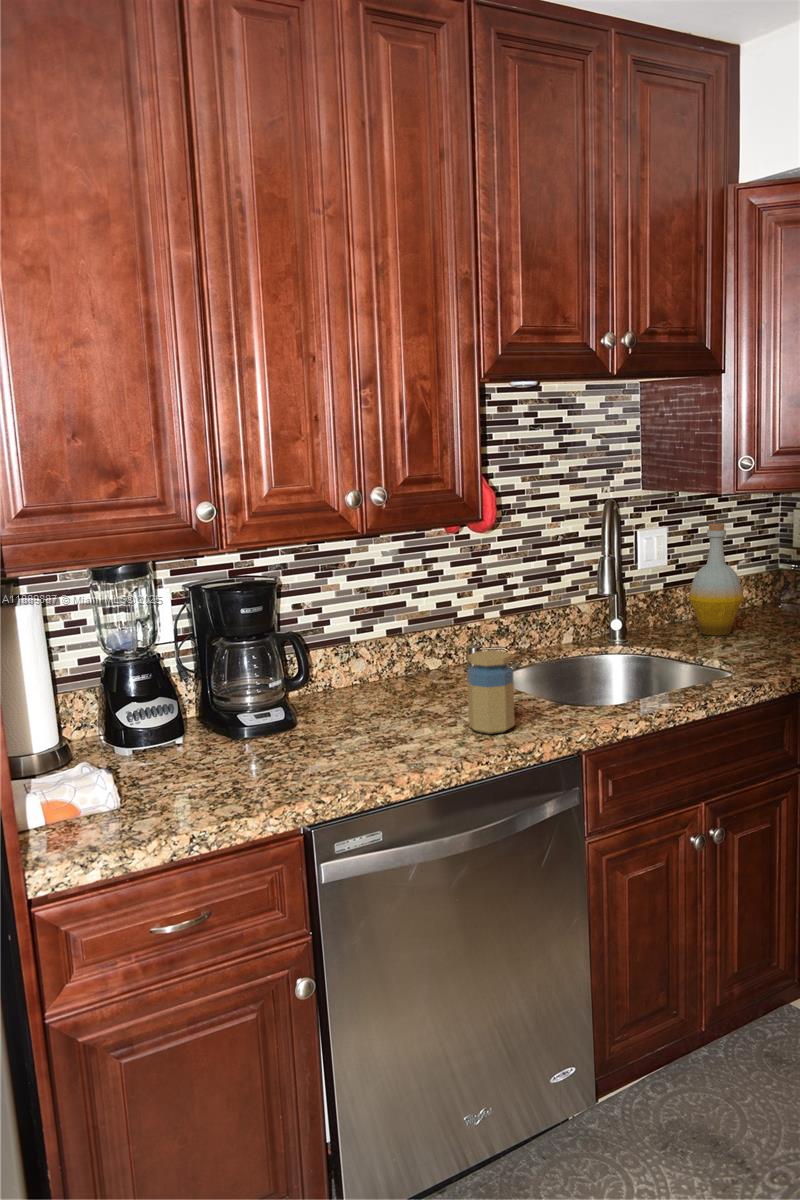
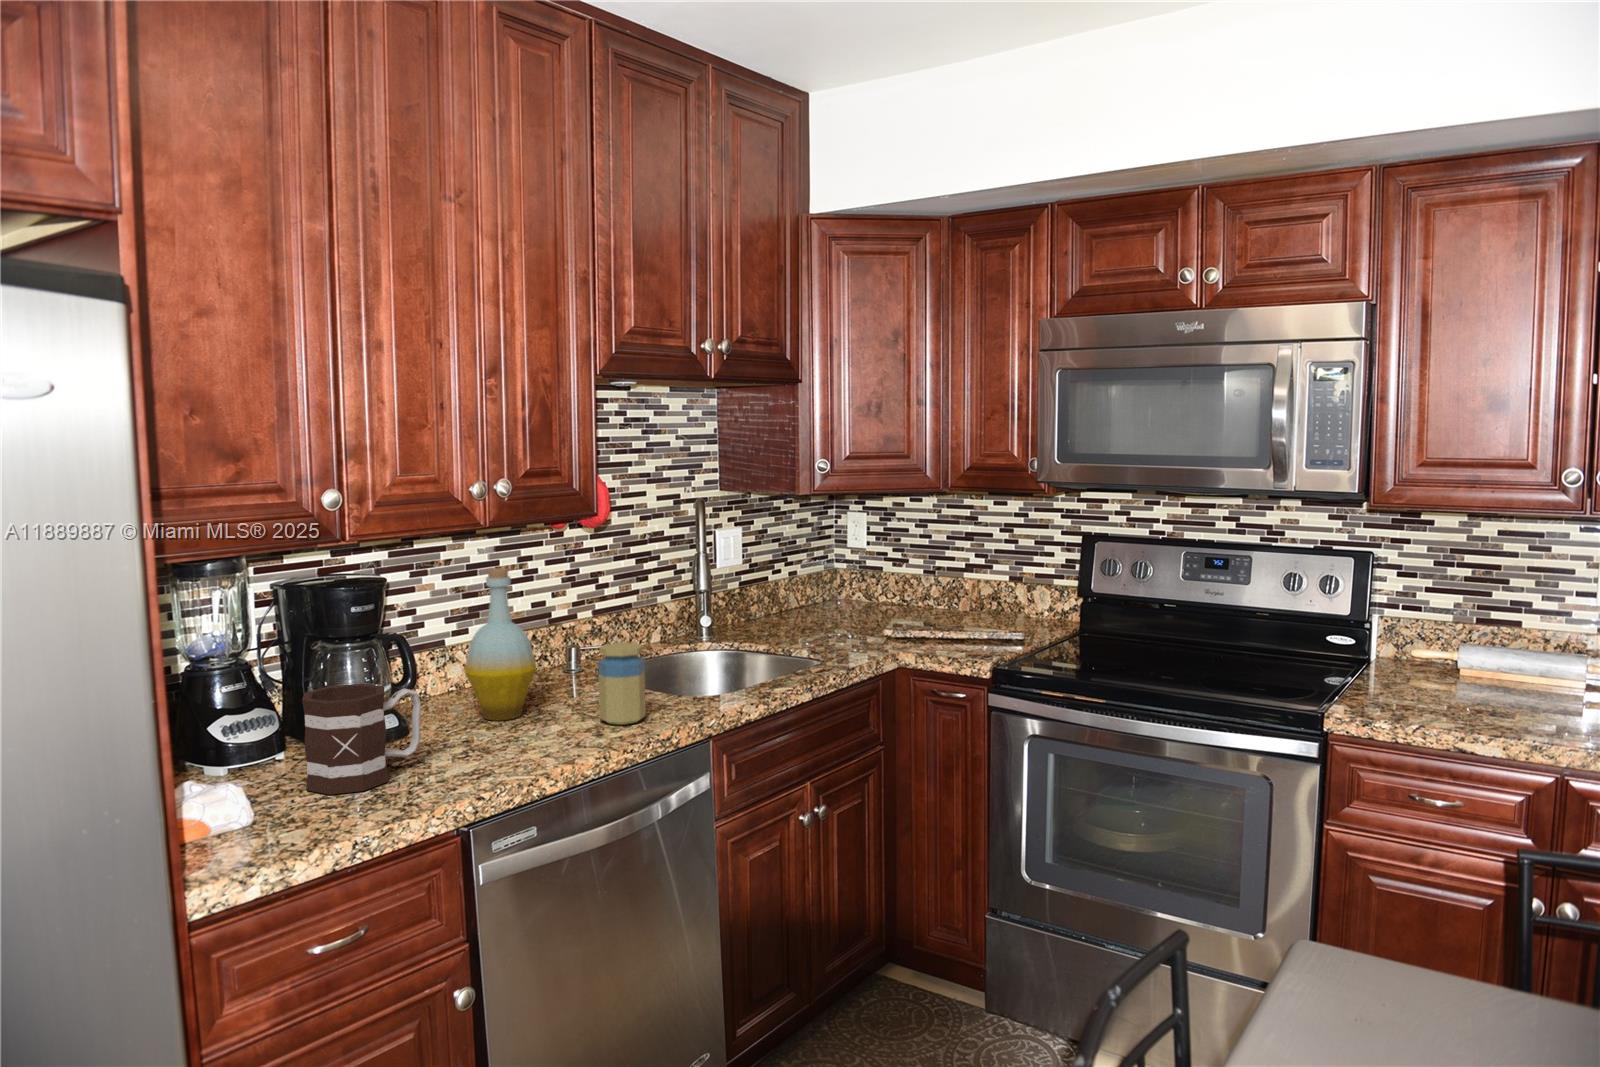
bottle: present [689,523,744,635] -> present [464,568,537,720]
mug: none [174,683,284,784] -> present [302,684,421,795]

